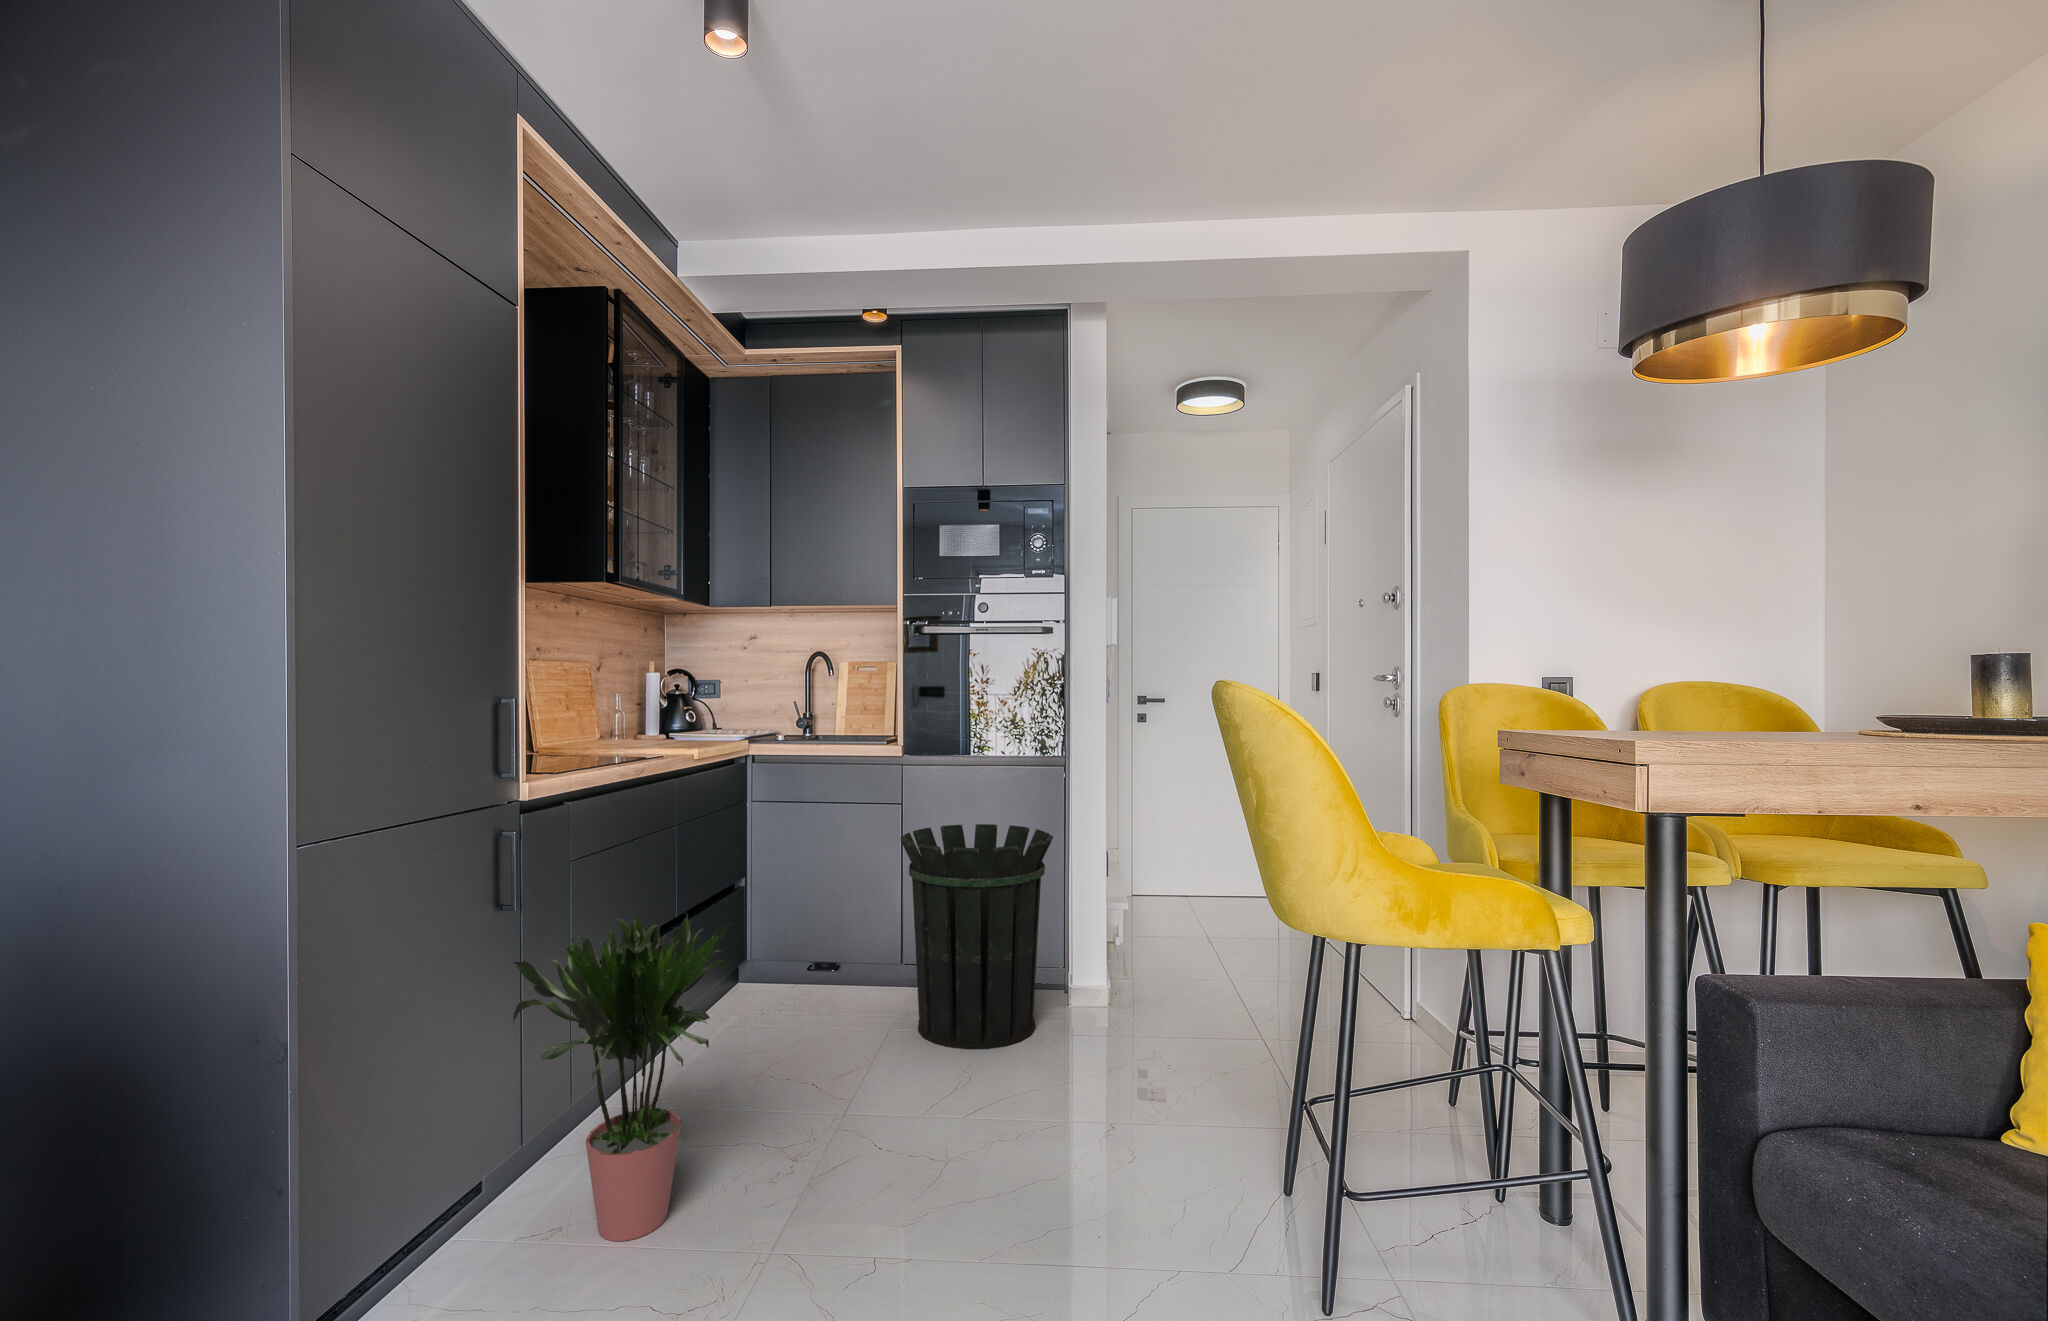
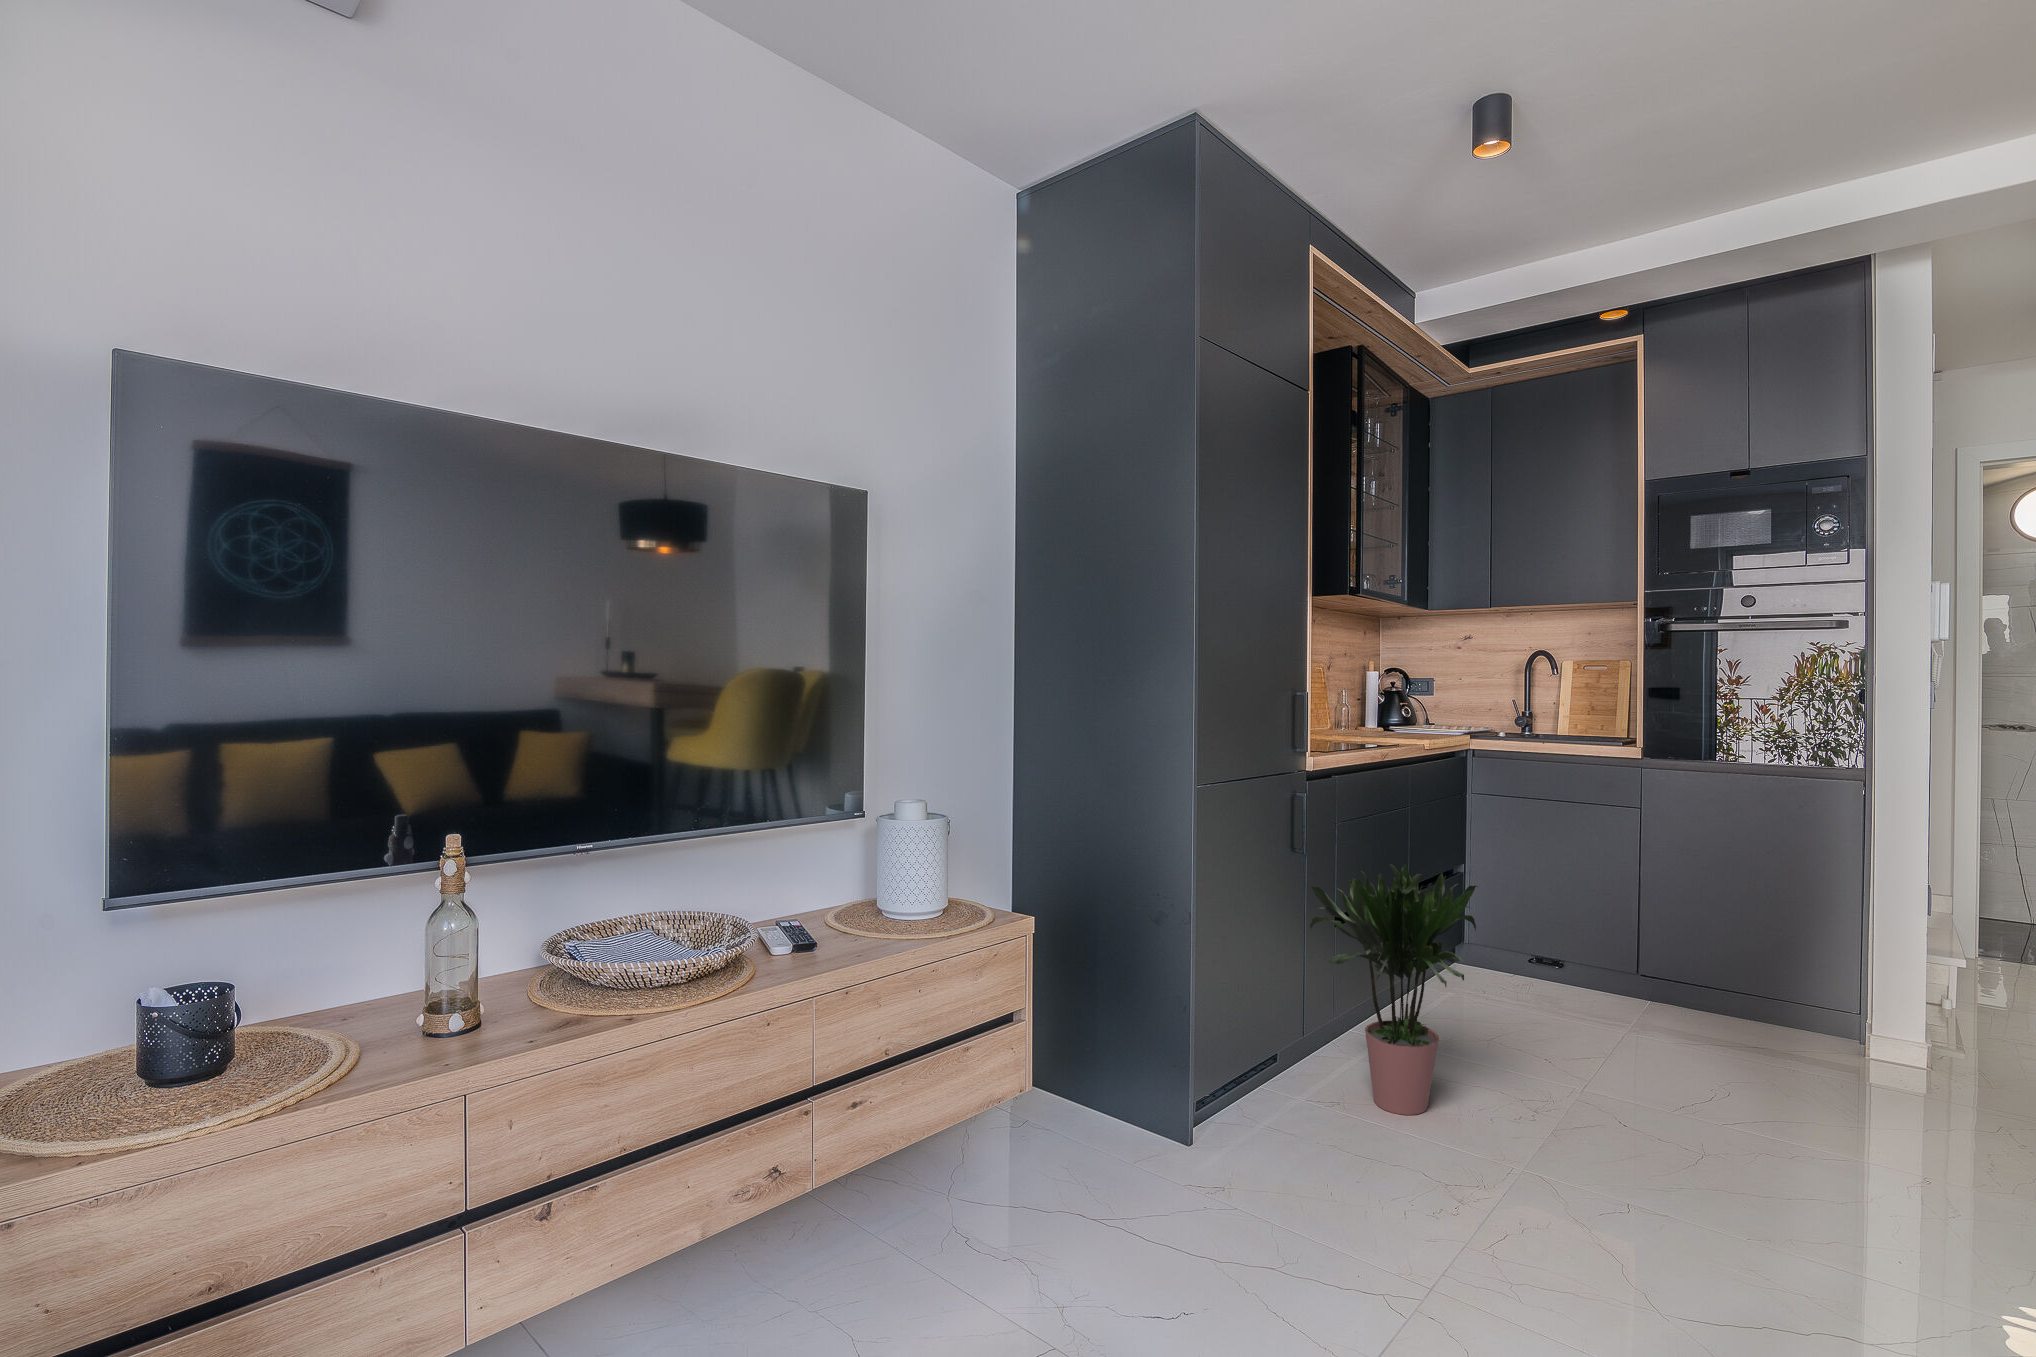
waste bin: present [900,824,1053,1050] -> none [1638,835,1841,1074]

